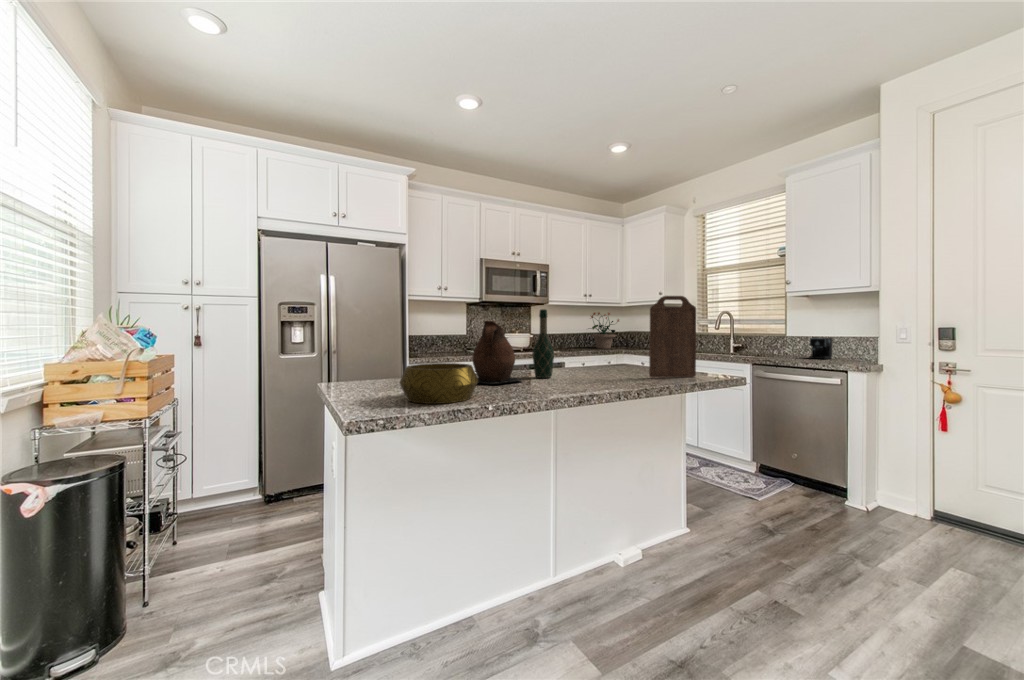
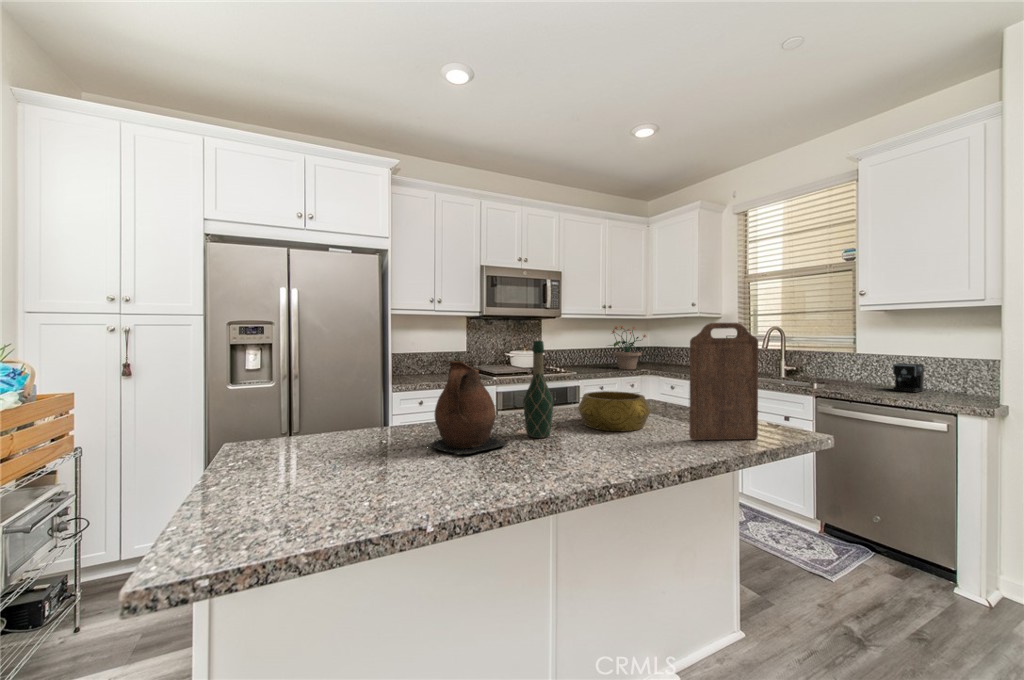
decorative bowl: present [400,363,478,404] -> present [578,391,651,431]

